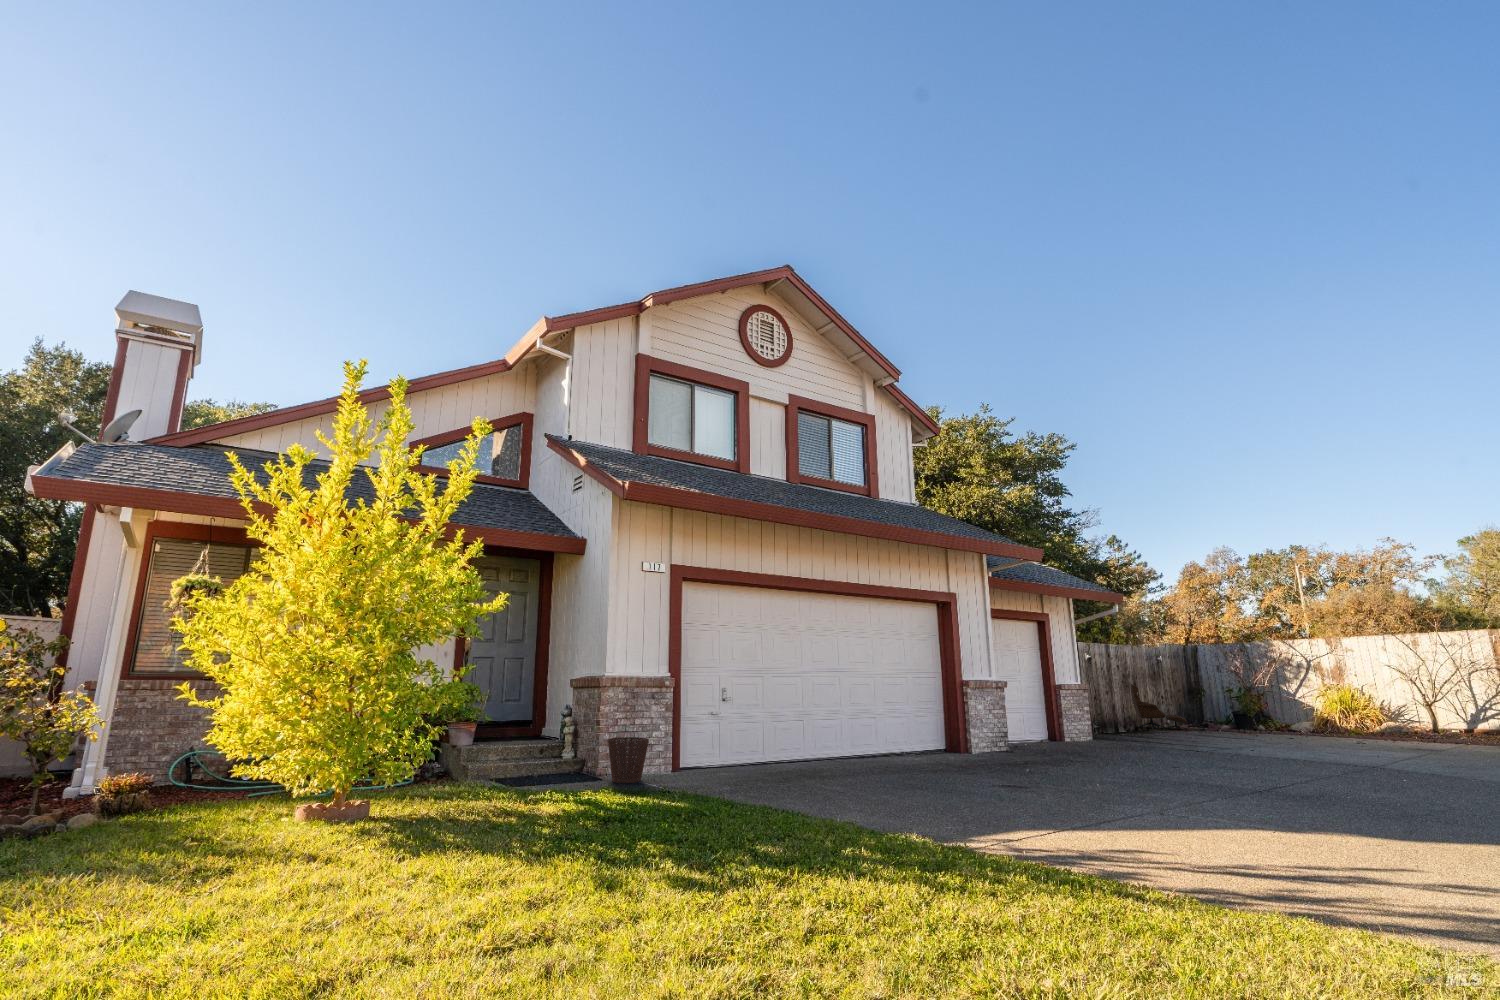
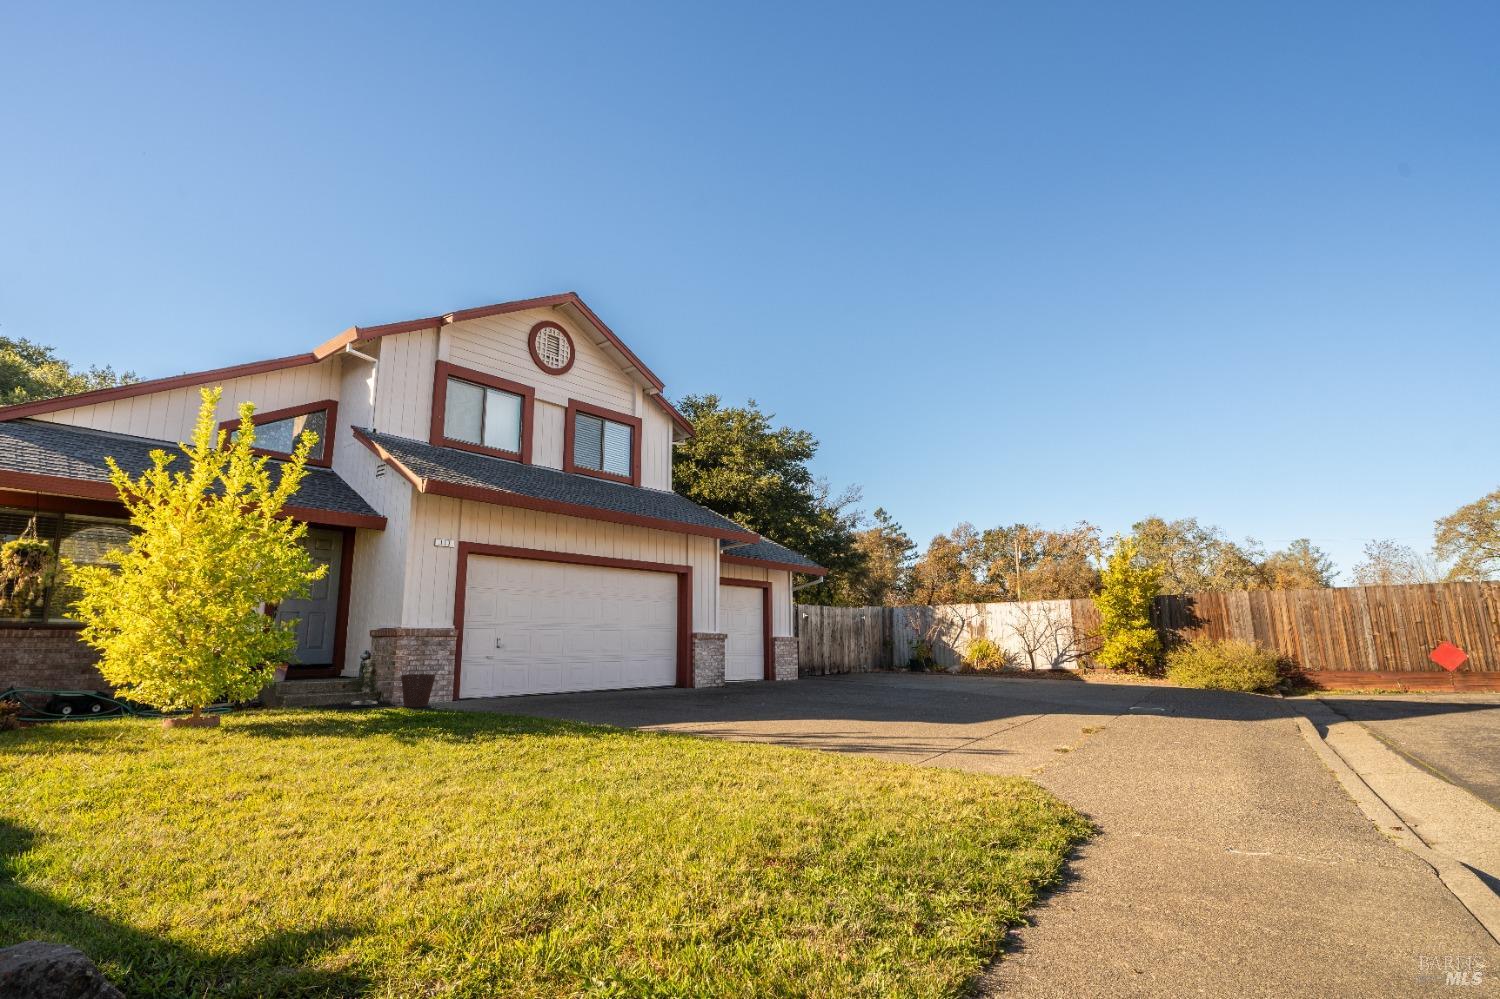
lounge chair: present [1131,684,1187,730] -> none [837,637,873,670]
potted tree: none [547,719,585,776] -> present [352,663,378,705]

